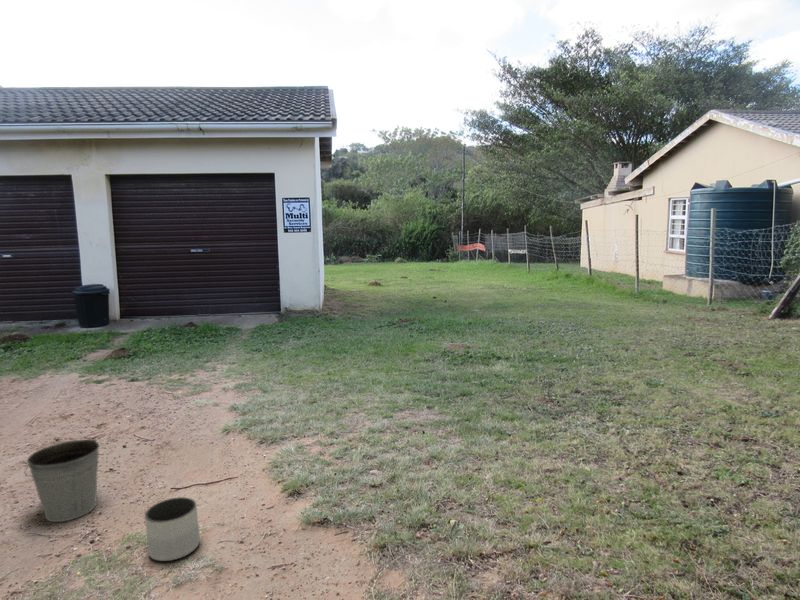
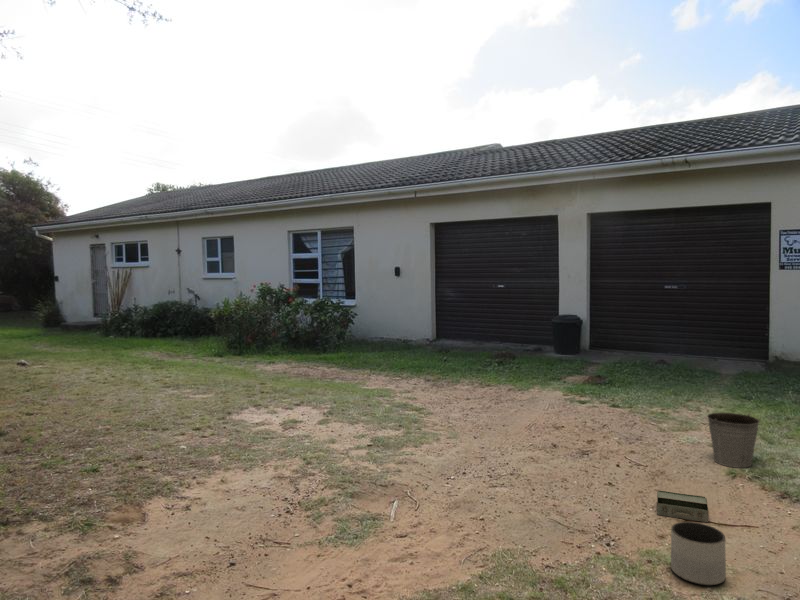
bucket: present [26,438,99,522] -> present [708,413,759,468]
toolbox: none [149,461,199,494] -> present [657,491,709,522]

